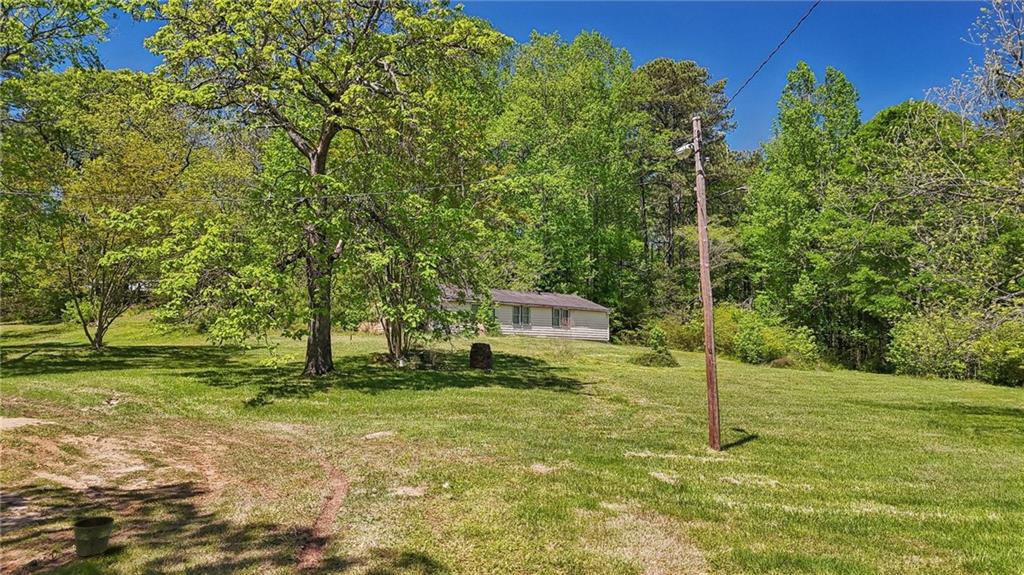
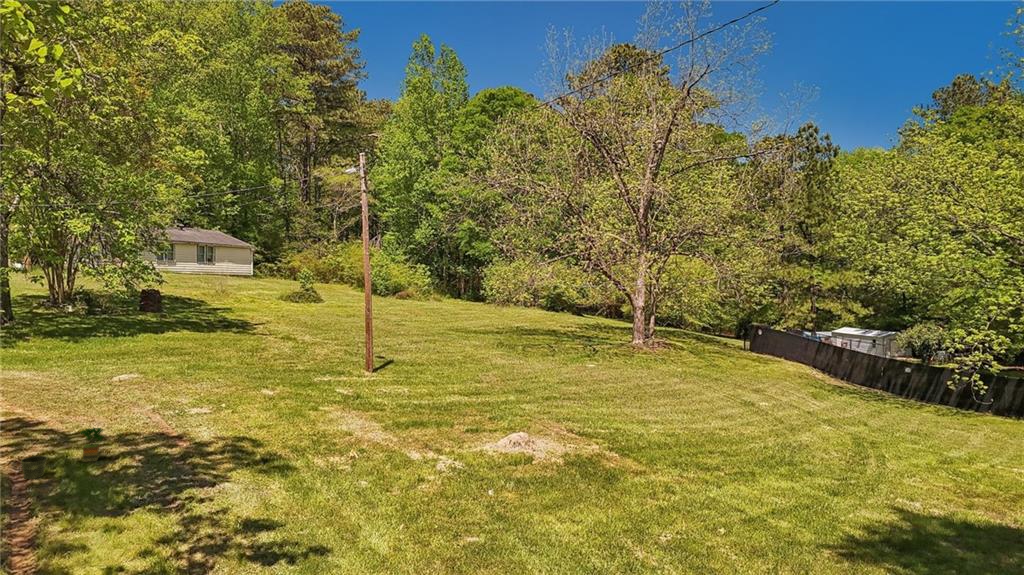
potted tree: none [182,480,223,539] -> present [80,428,104,462]

